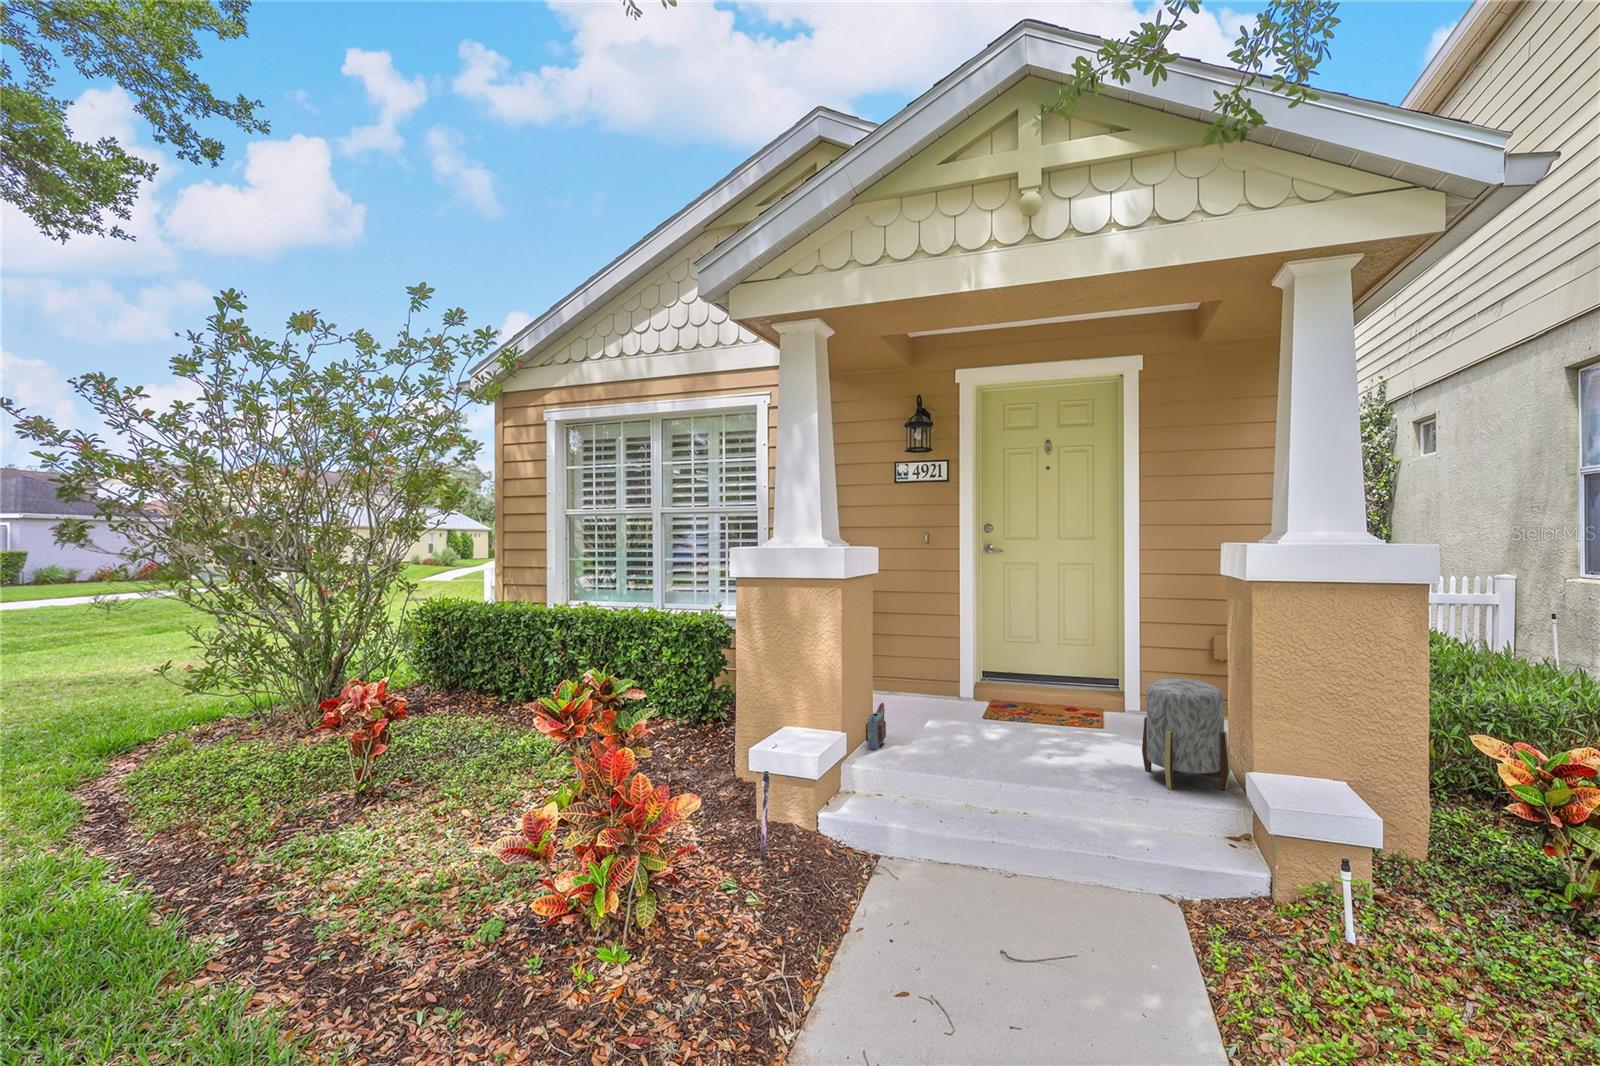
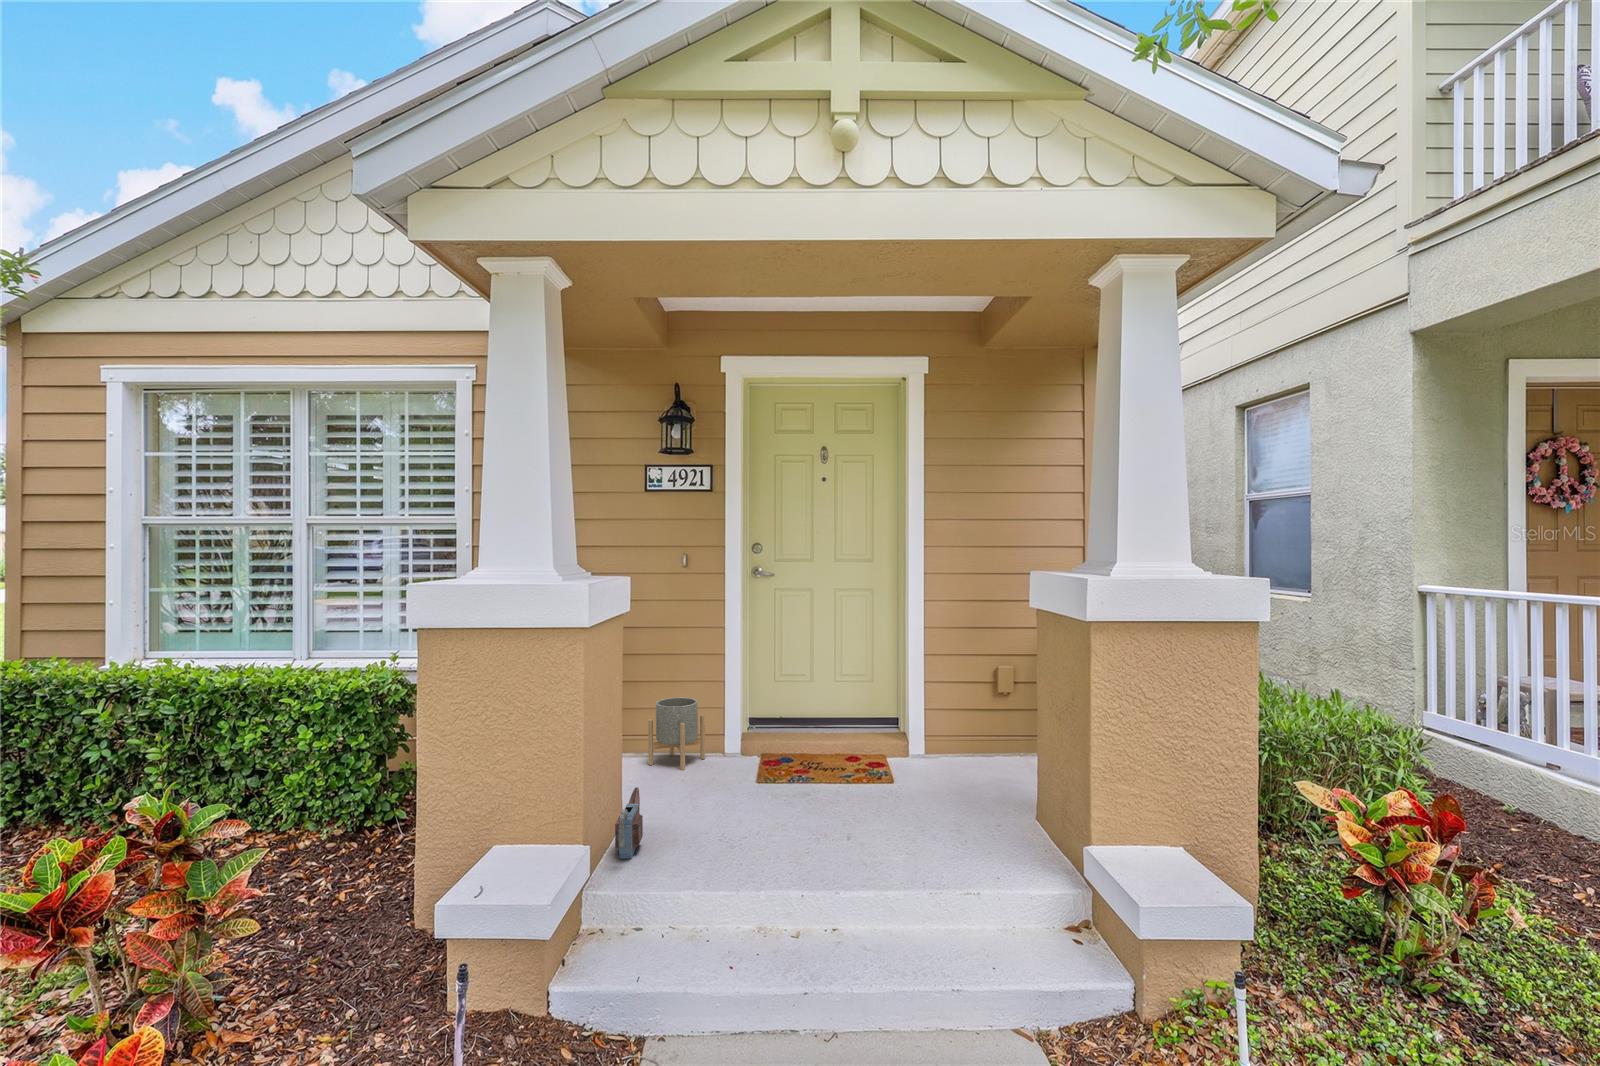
planter: none [897,648,943,703] -> present [648,697,705,770]
stool: present [1142,678,1230,790] -> none [959,733,1060,873]

